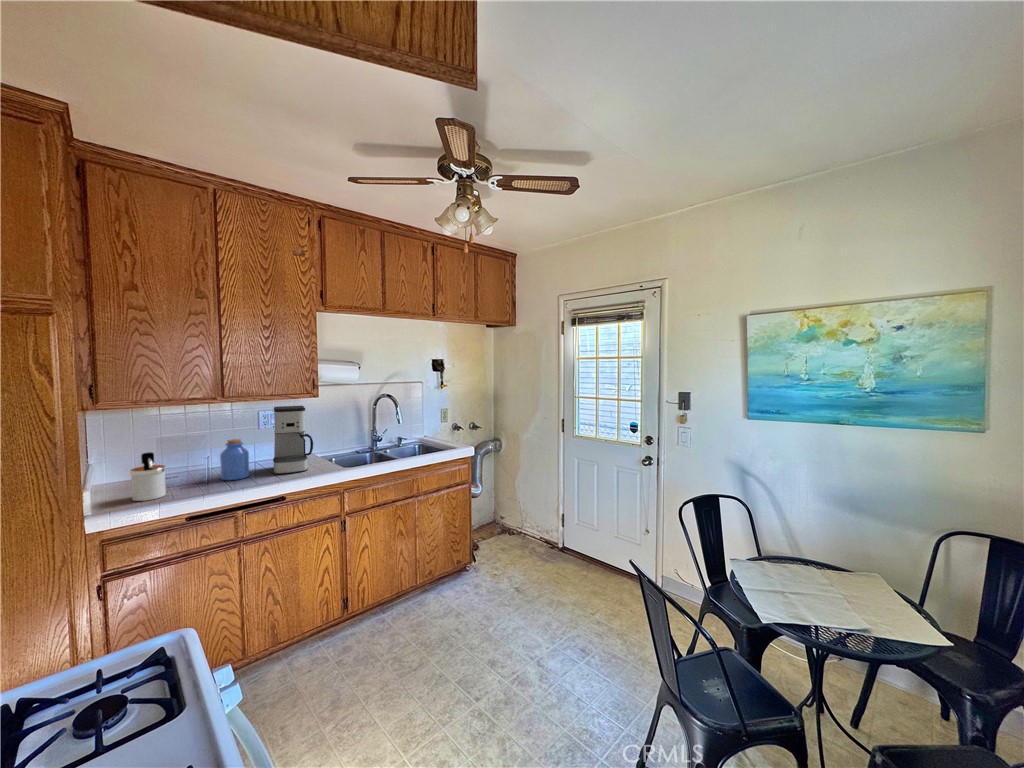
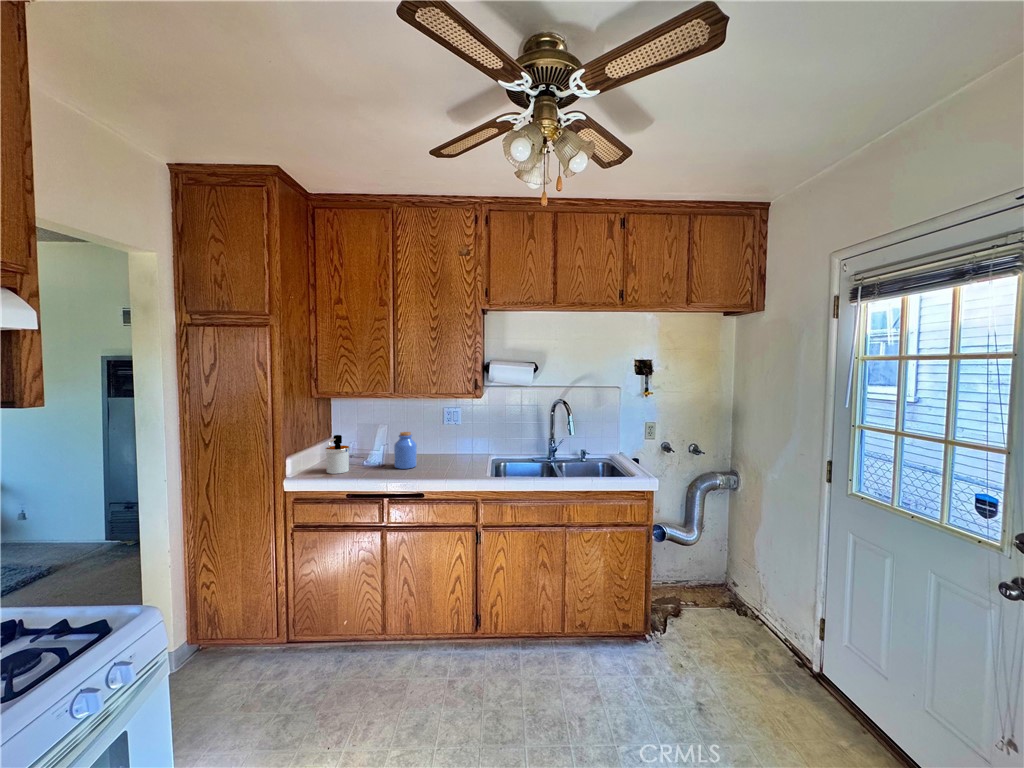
coffee maker: present [273,406,313,474] -> none [433,405,471,472]

